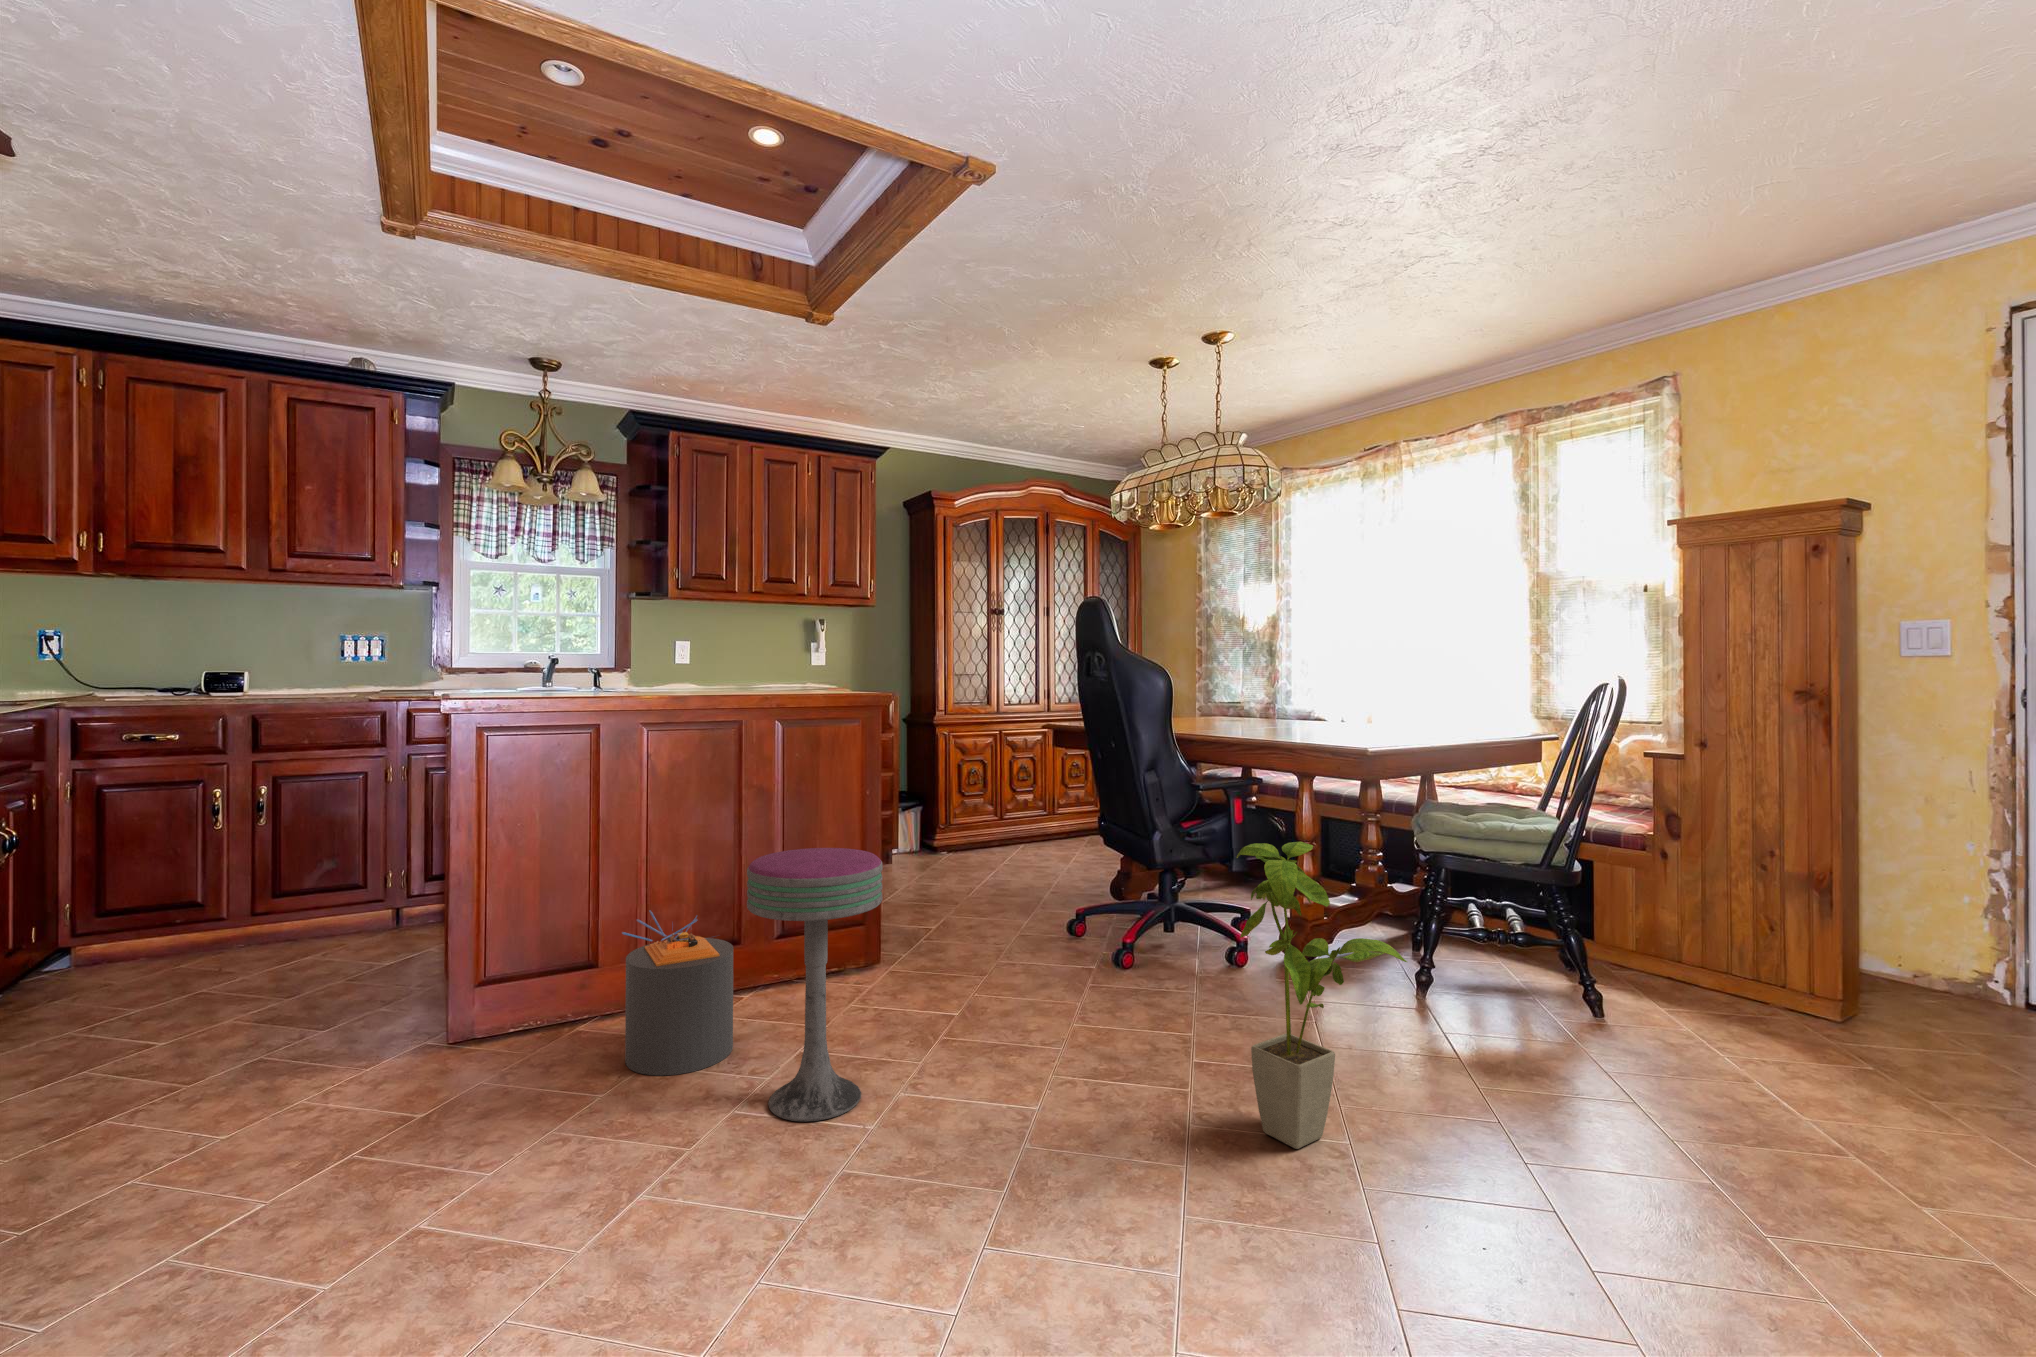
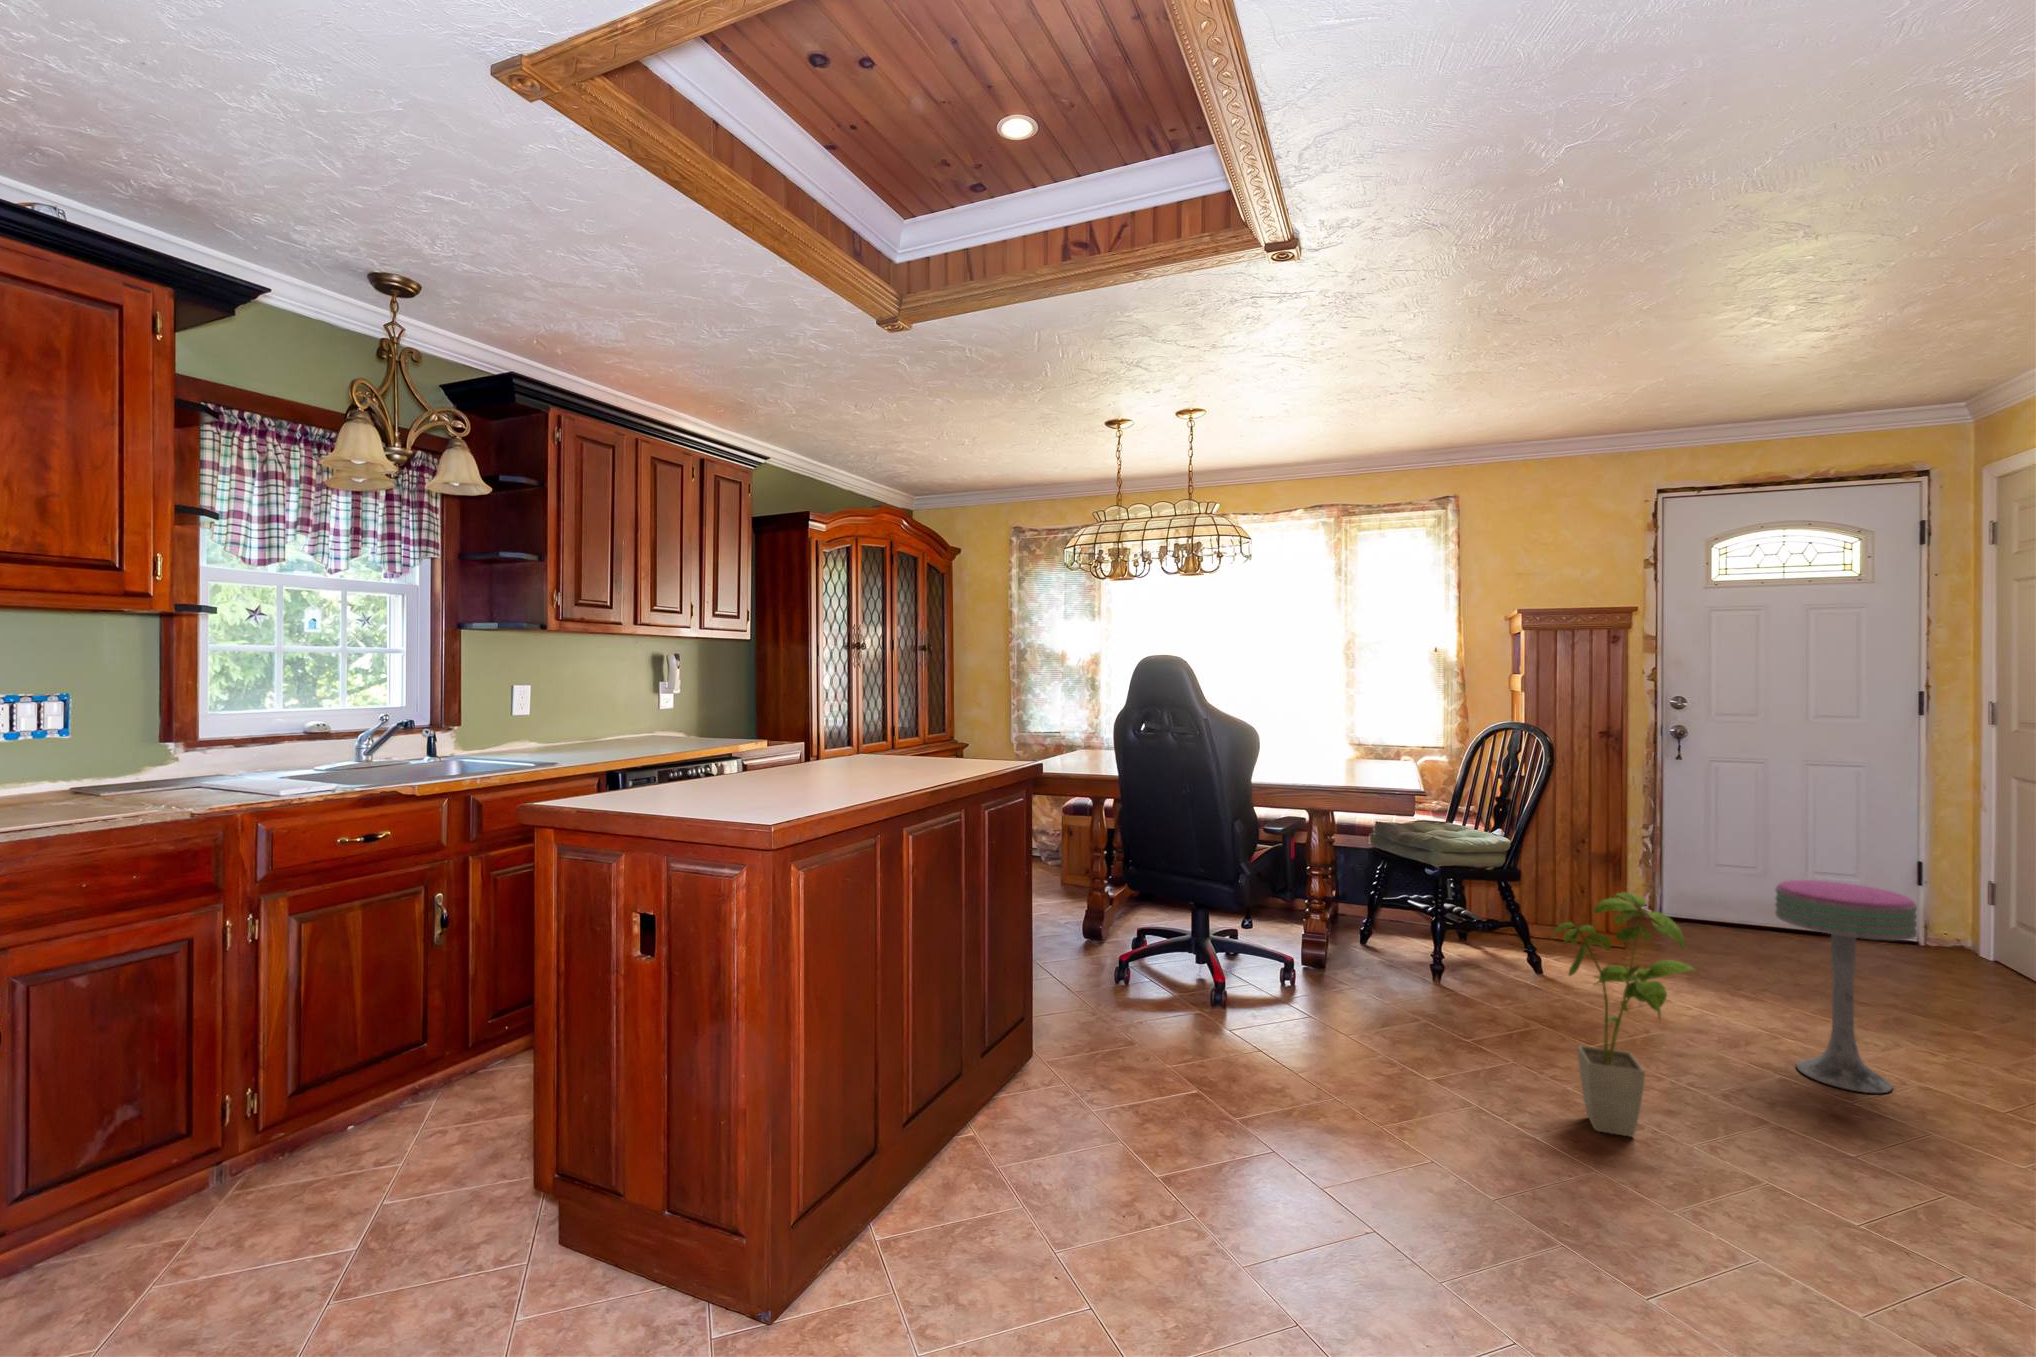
bar stool: present [747,848,883,1122] -> present [1775,880,1917,1093]
trash can: present [622,912,733,1076] -> none [1015,1064,1138,1283]

